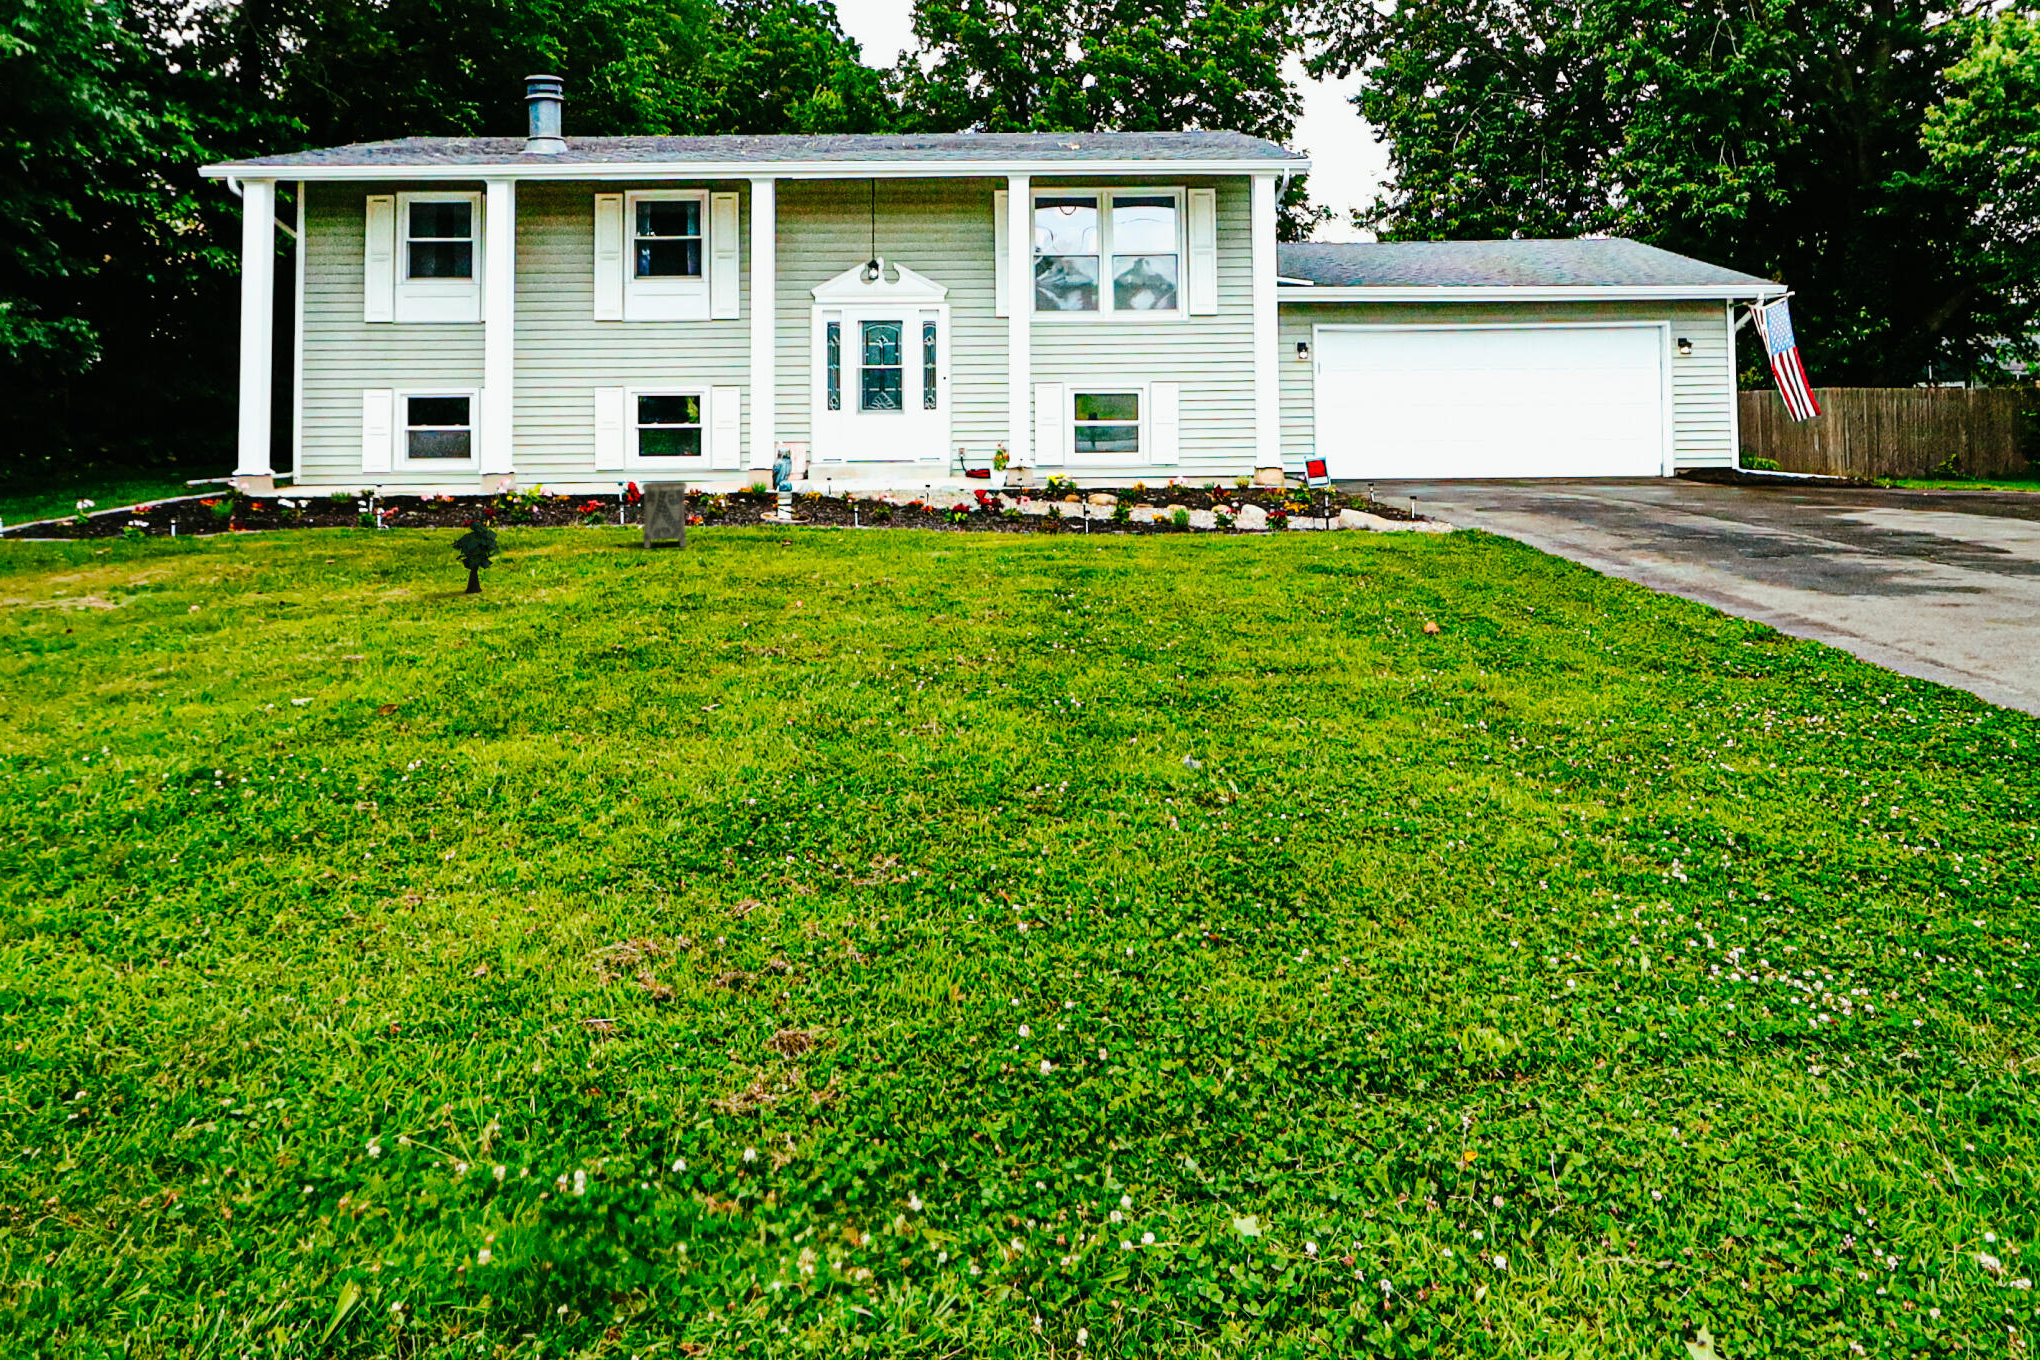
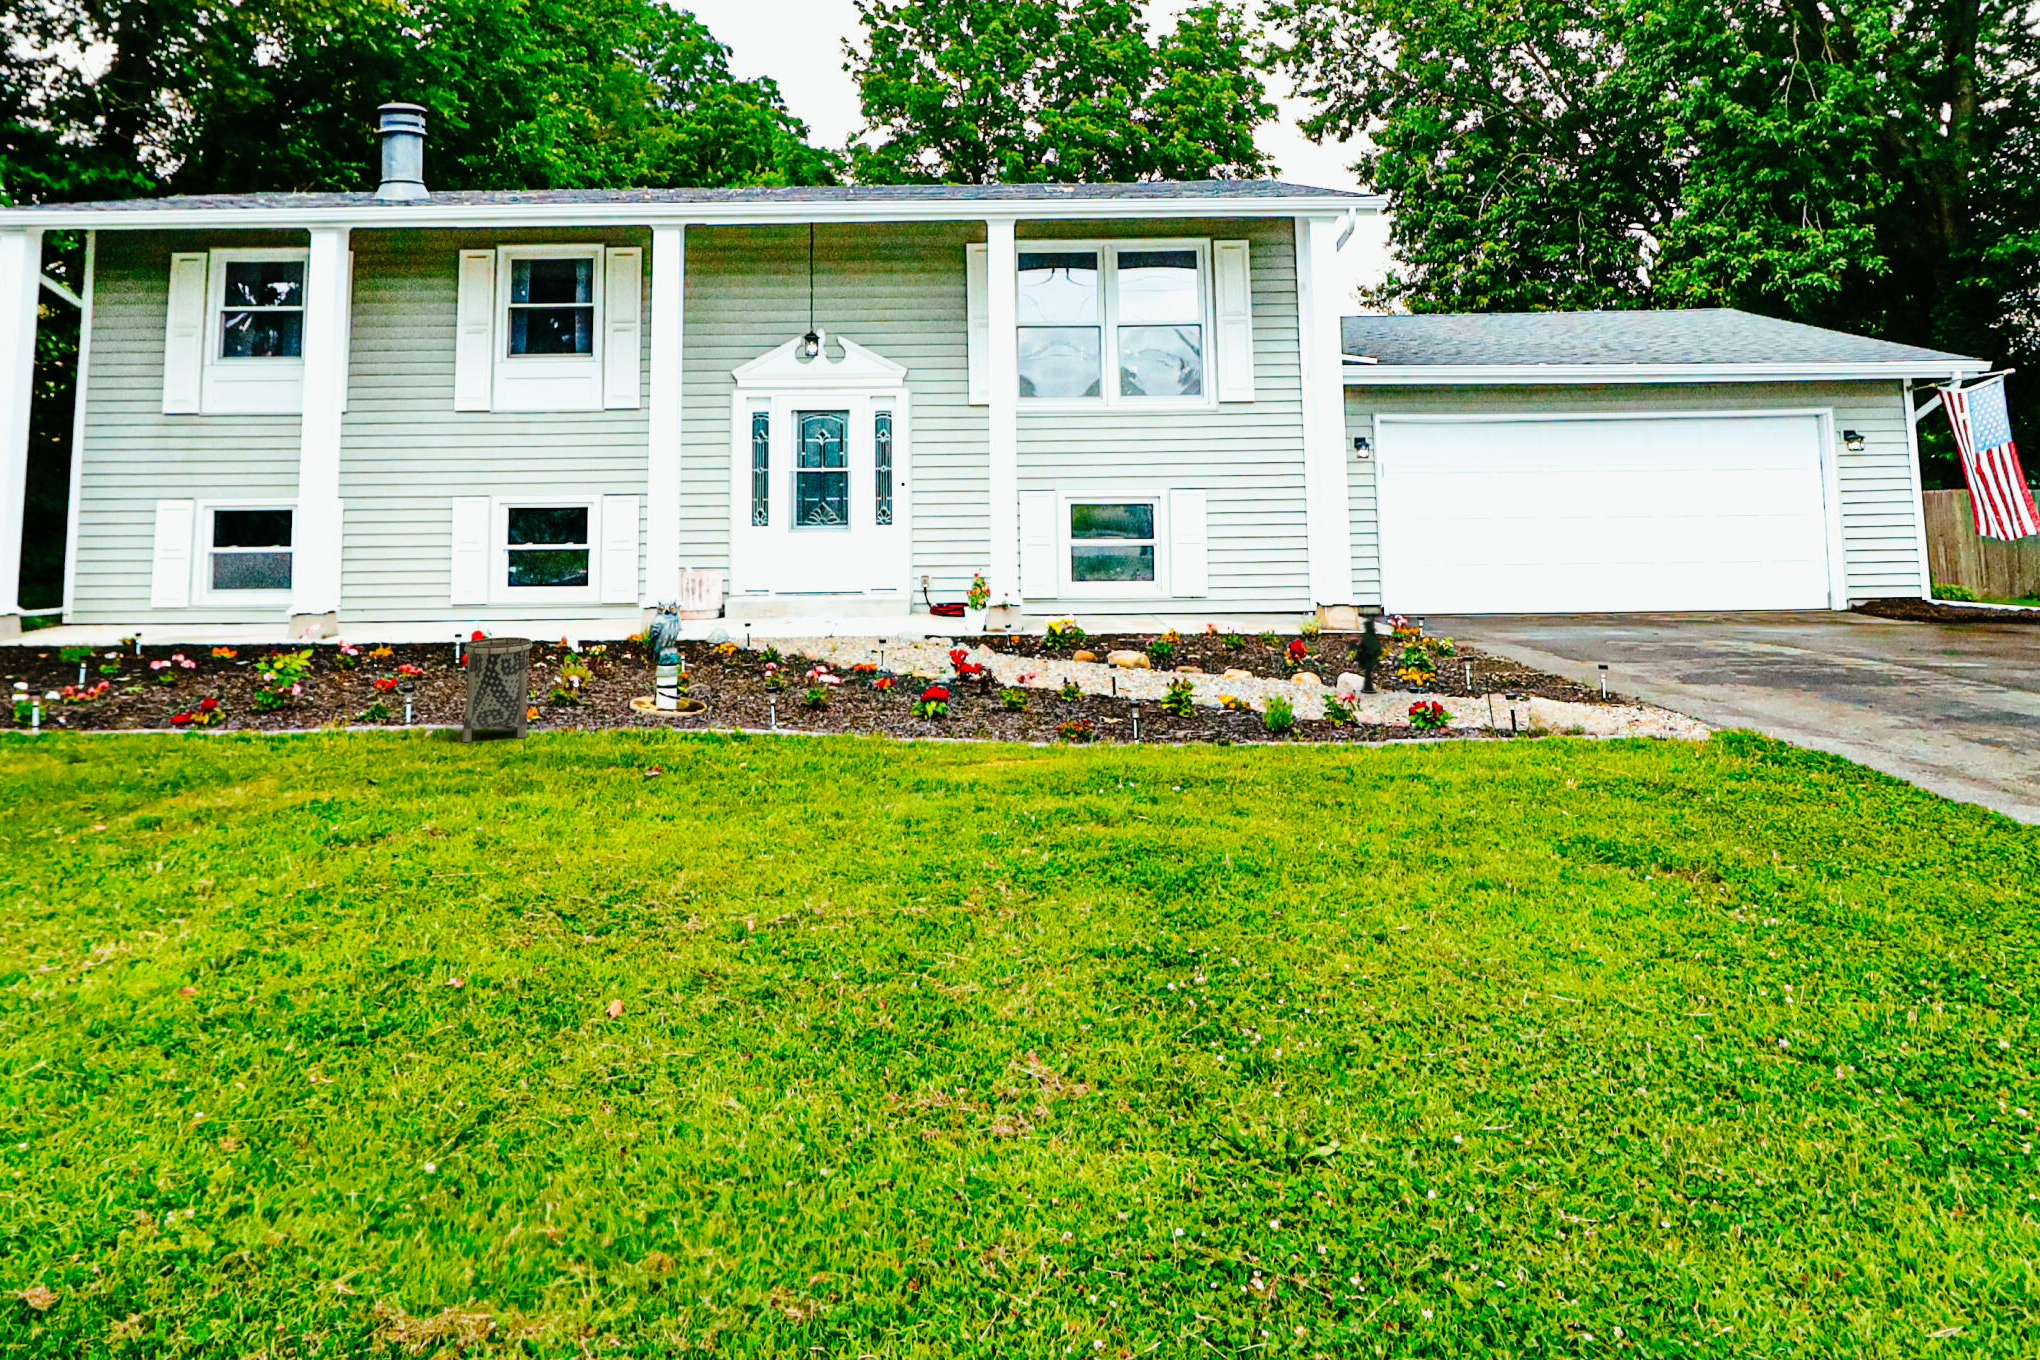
decorative plant: present [448,513,500,593] -> present [1345,614,1389,693]

